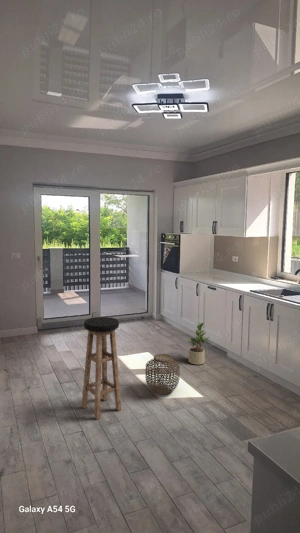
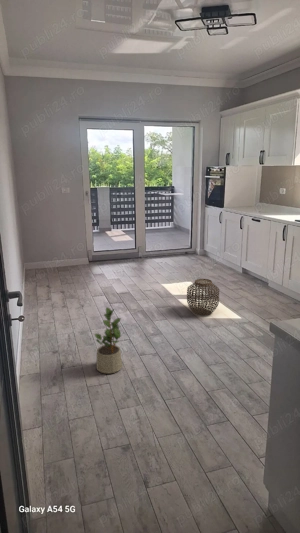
bar stool: present [82,317,121,420] -> none [129,242,164,331]
potted plant: present [188,322,208,365] -> present [95,308,122,373]

